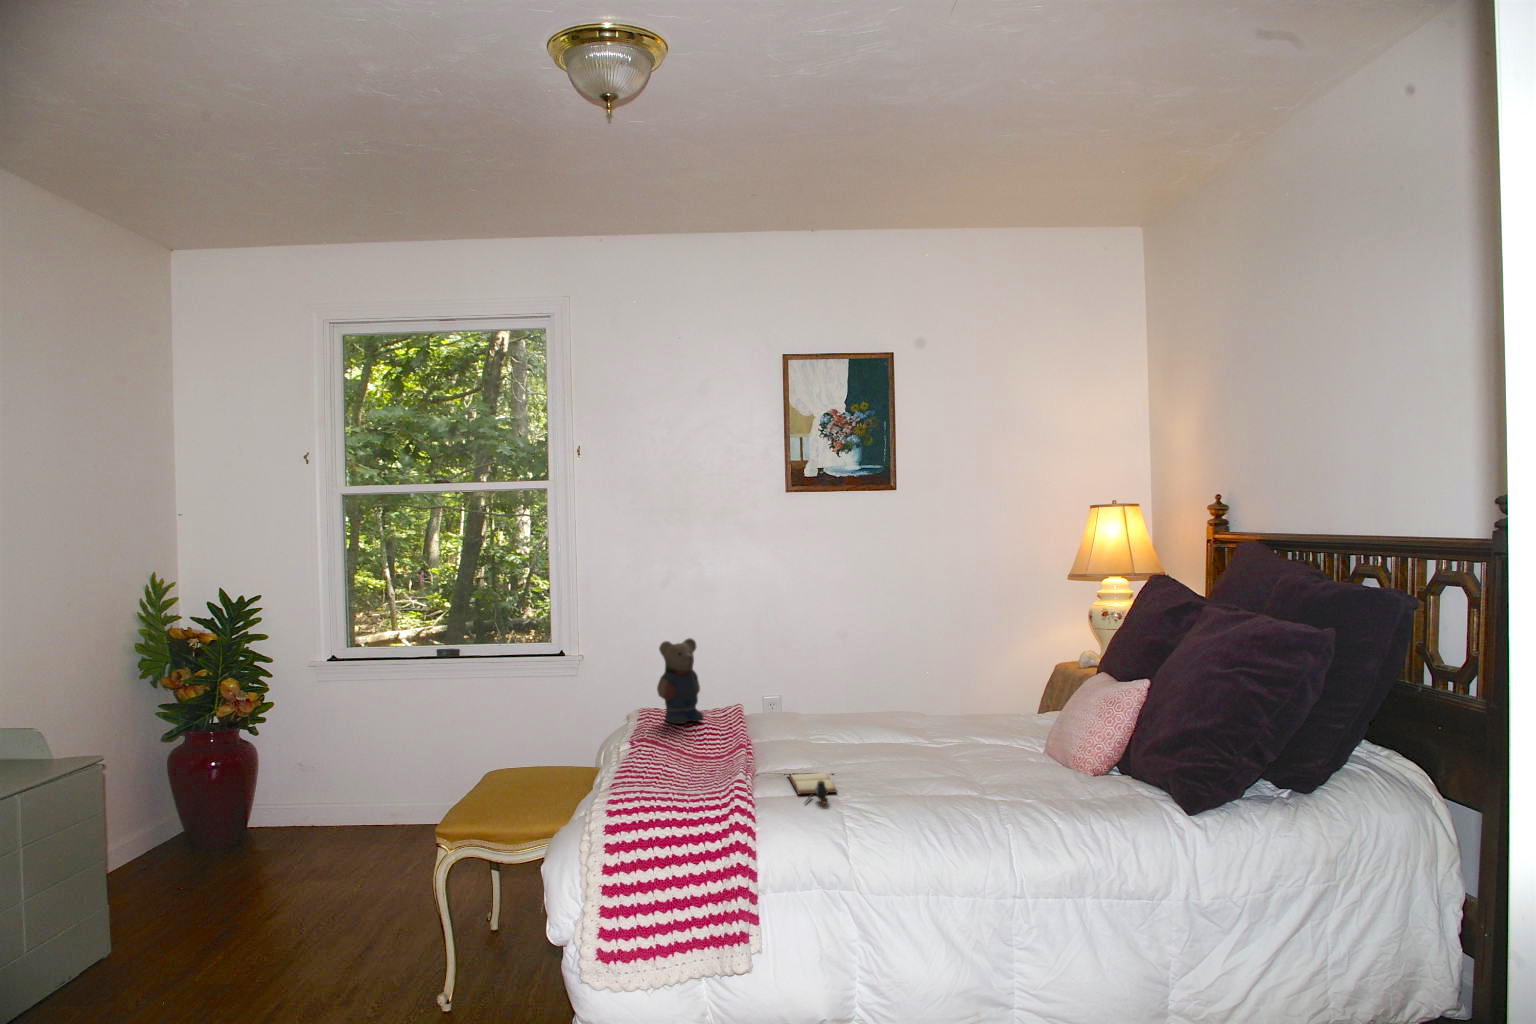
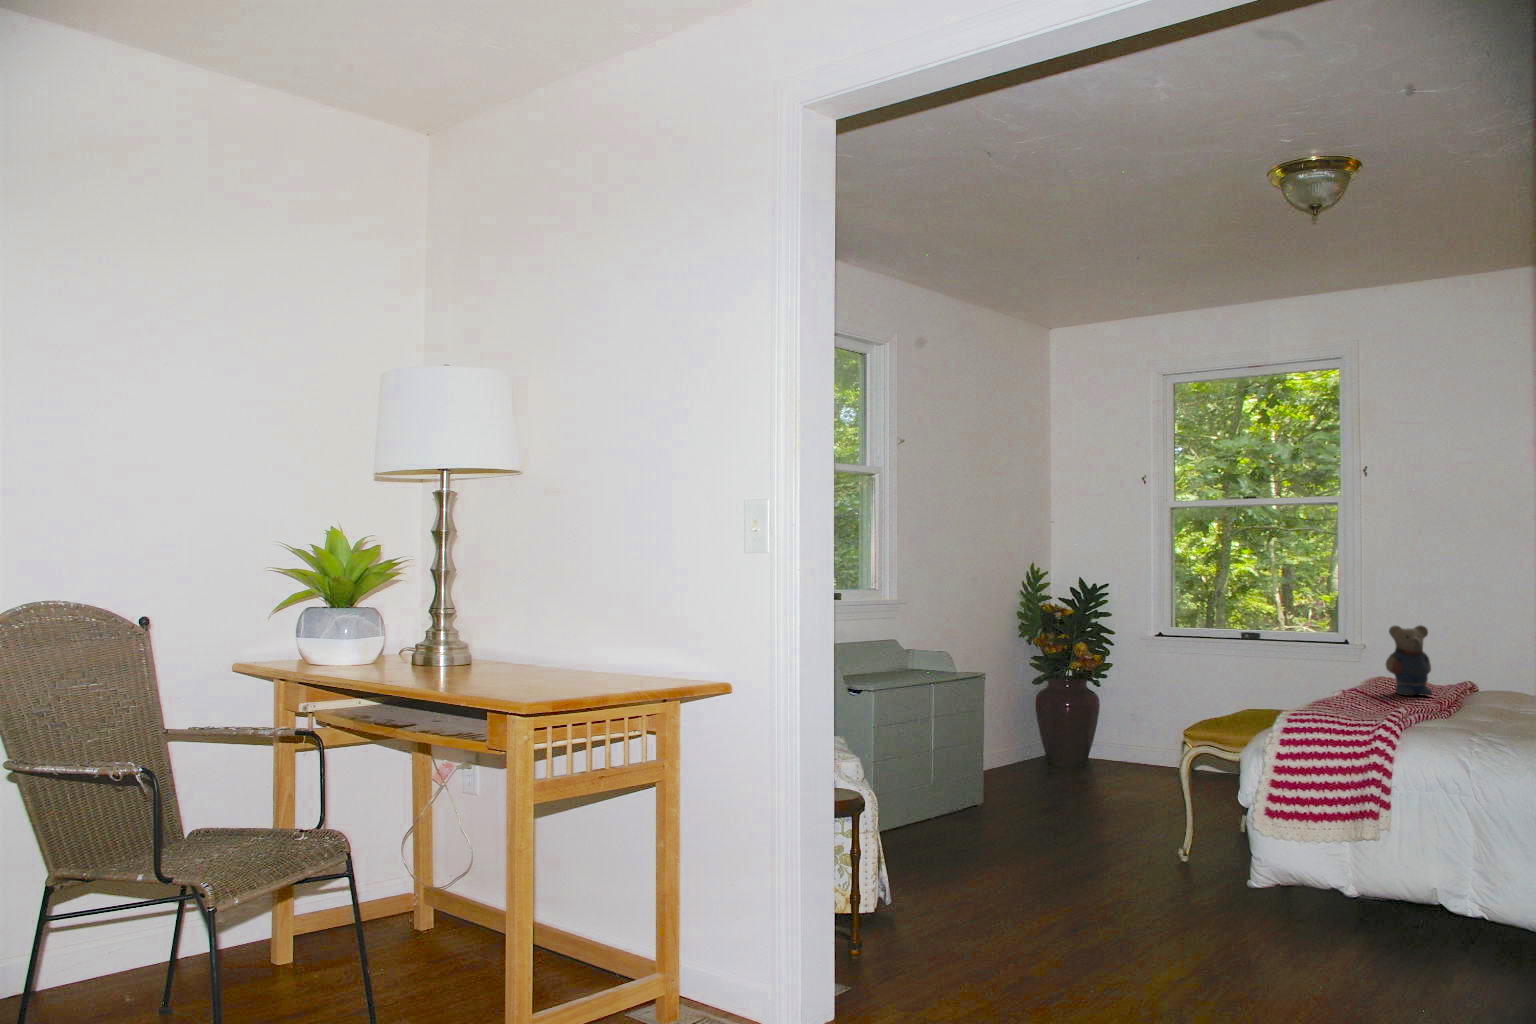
book: present [788,773,838,803] -> none [1455,730,1503,745]

